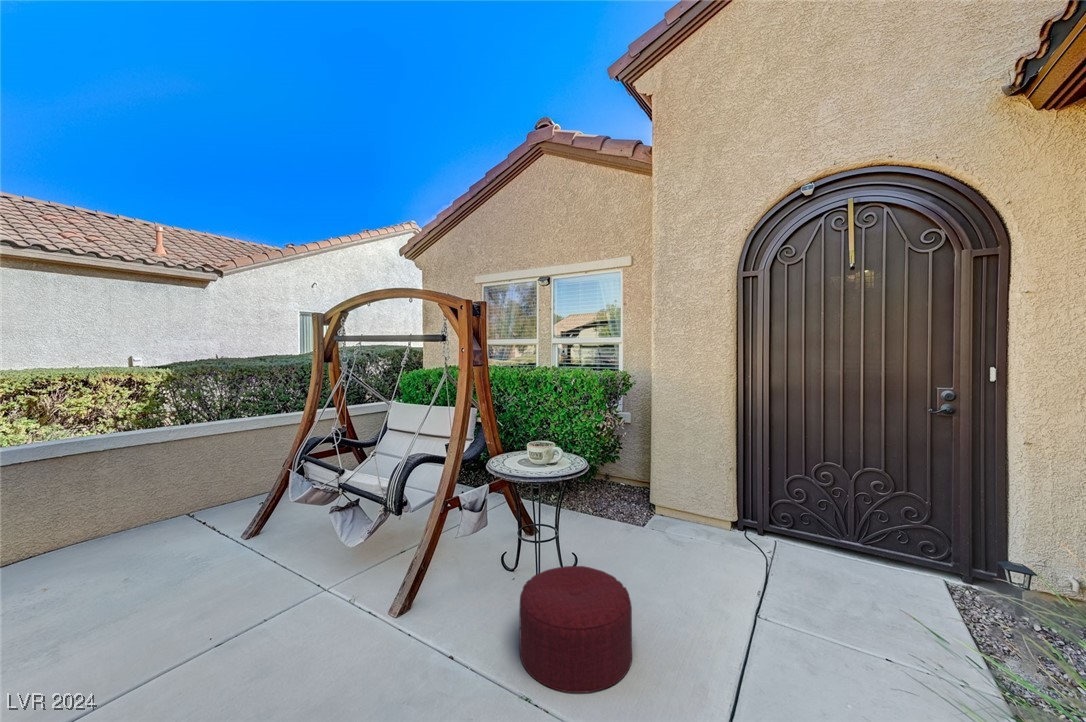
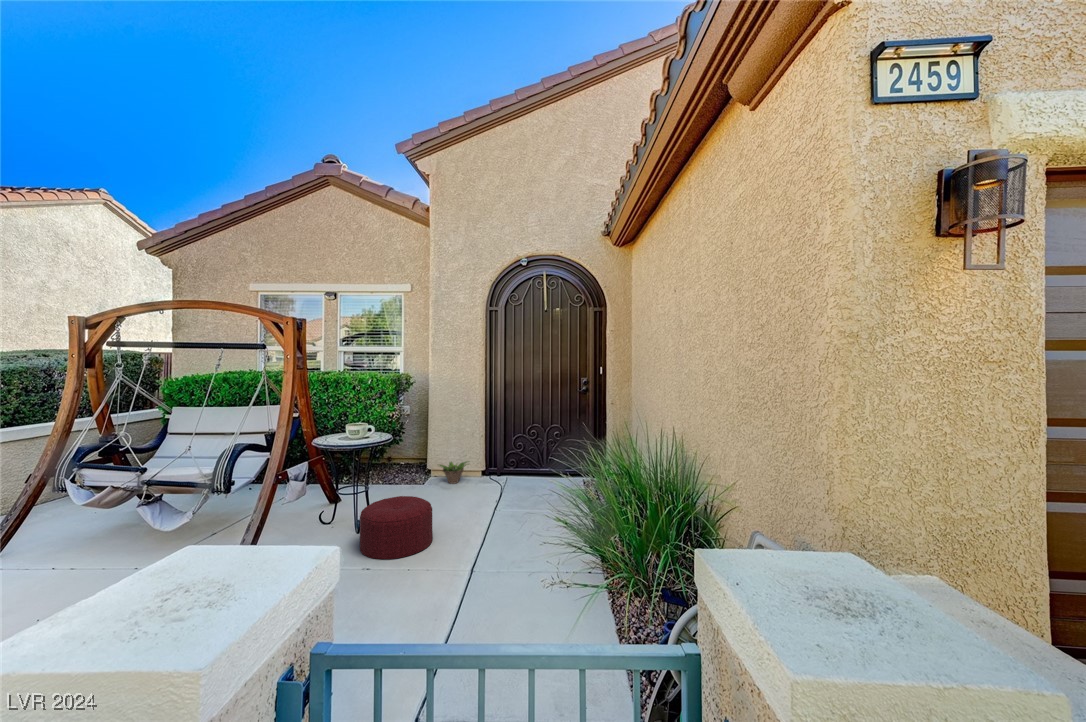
decorative plant: none [655,501,710,537] -> present [440,462,467,484]

